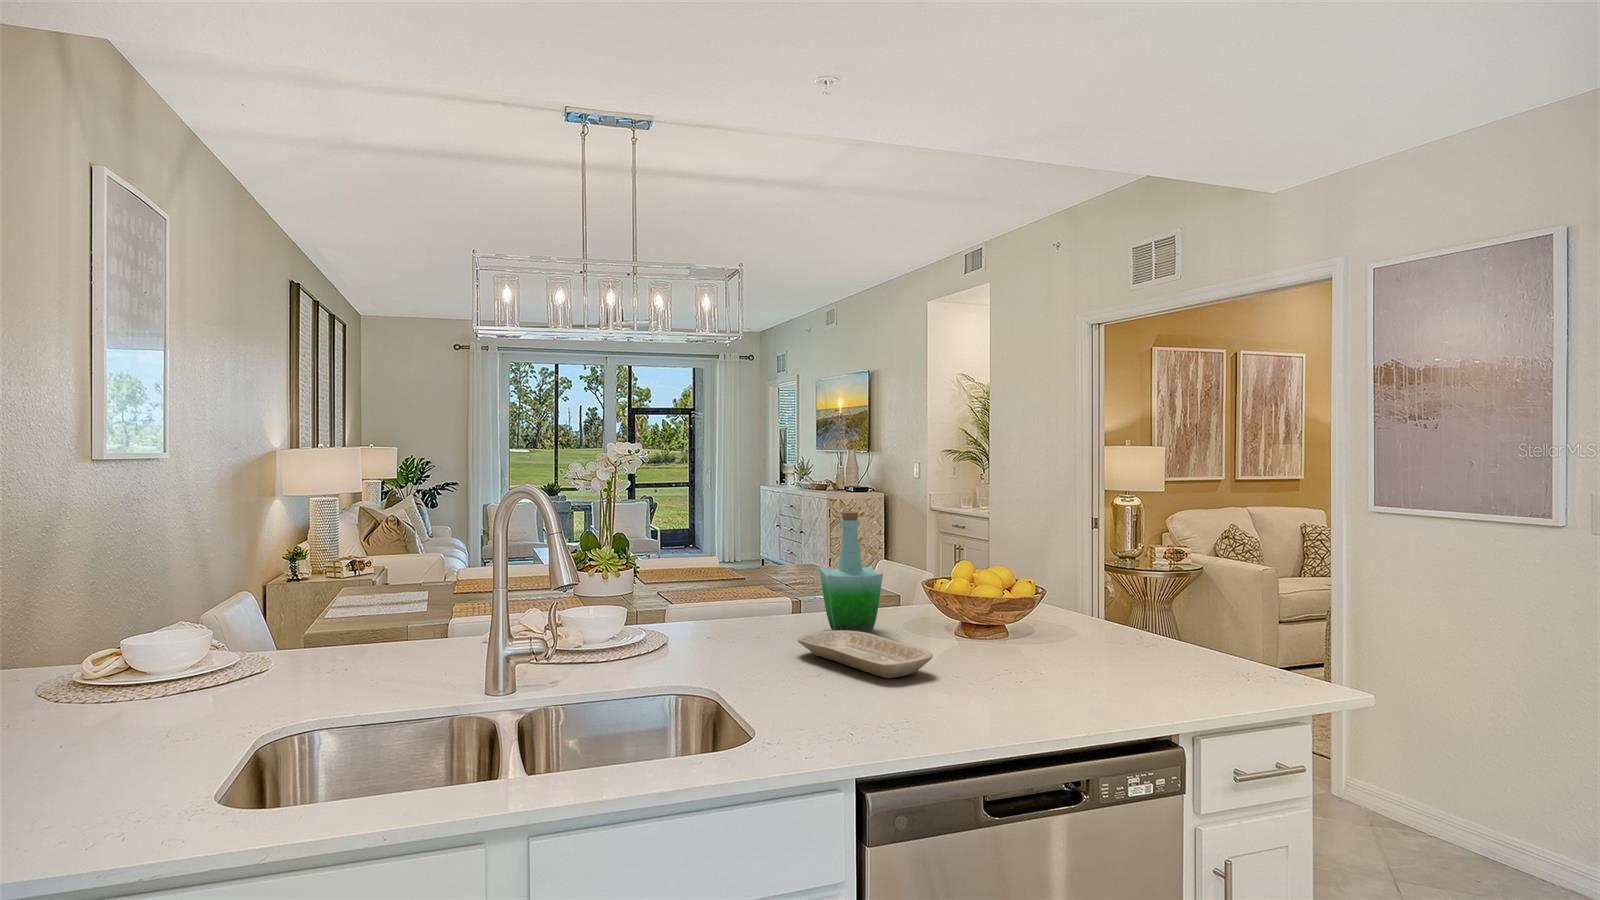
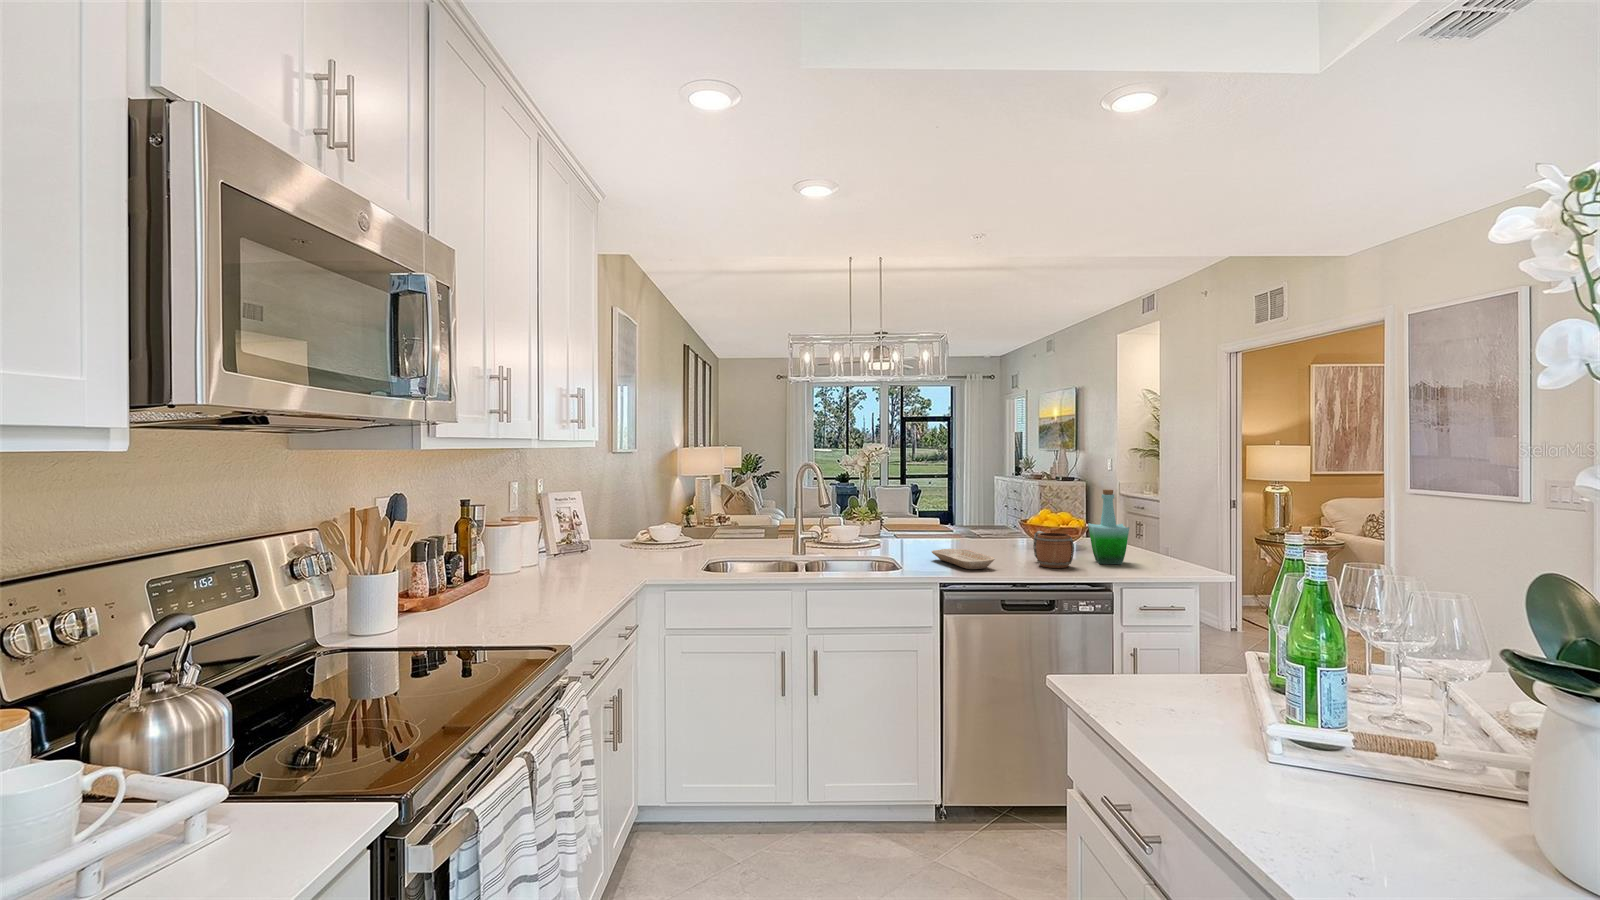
bottle: present [820,512,883,634] -> present [1088,490,1129,564]
mug: none [973,591,1057,662] -> present [1033,531,1074,568]

